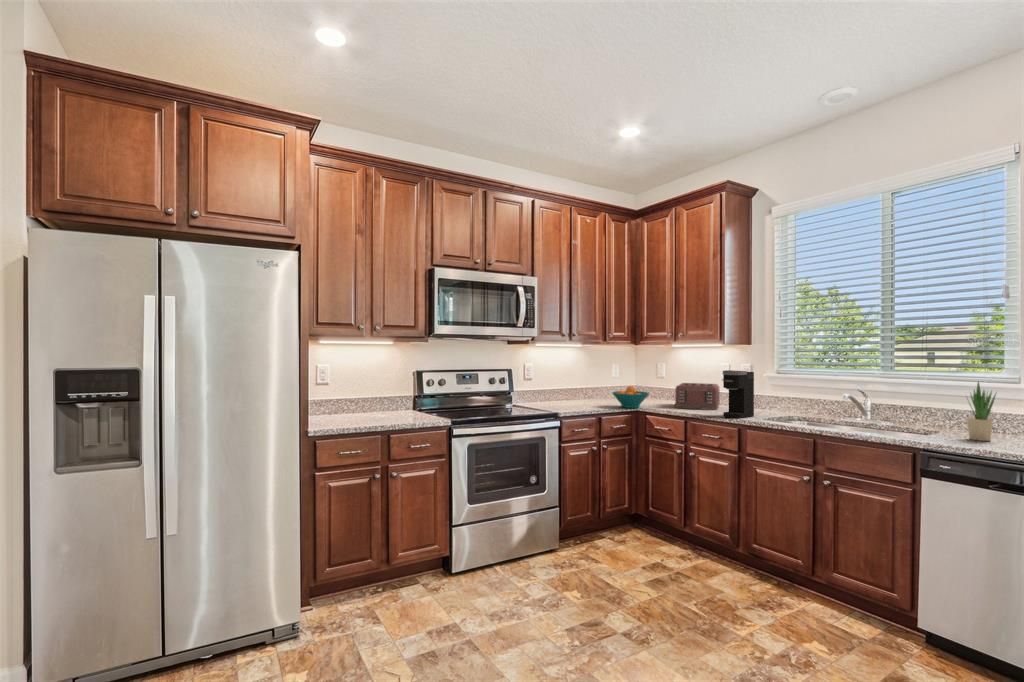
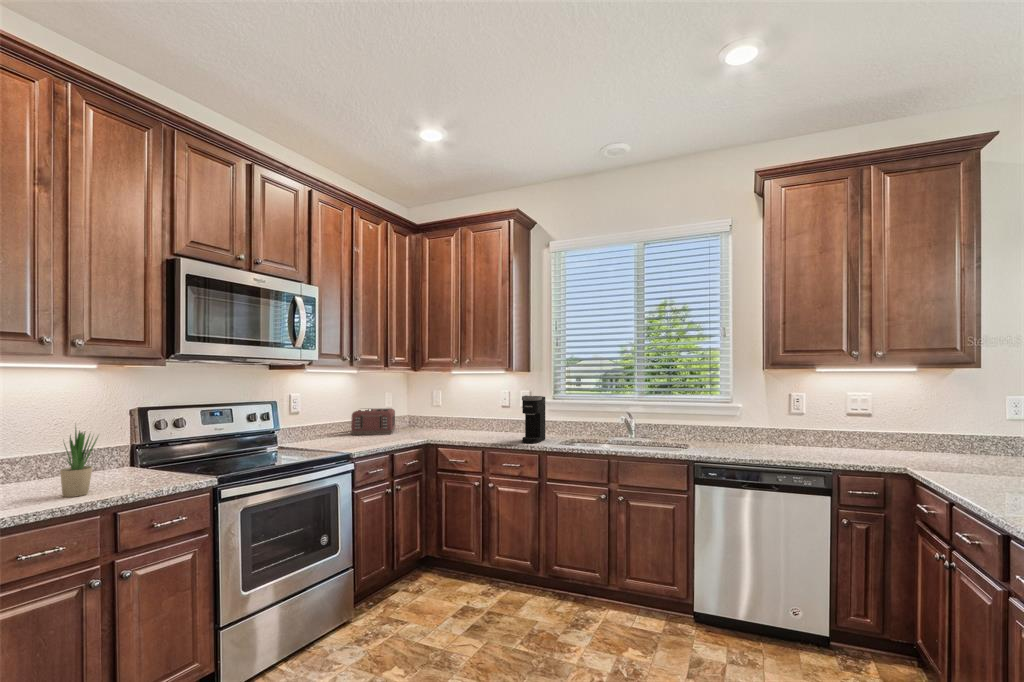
potted plant: present [967,382,996,441] -> present [60,428,98,497]
toaster: present [675,383,720,410] -> present [350,408,395,435]
fruit bowl: present [612,386,649,408] -> none [400,415,440,439]

